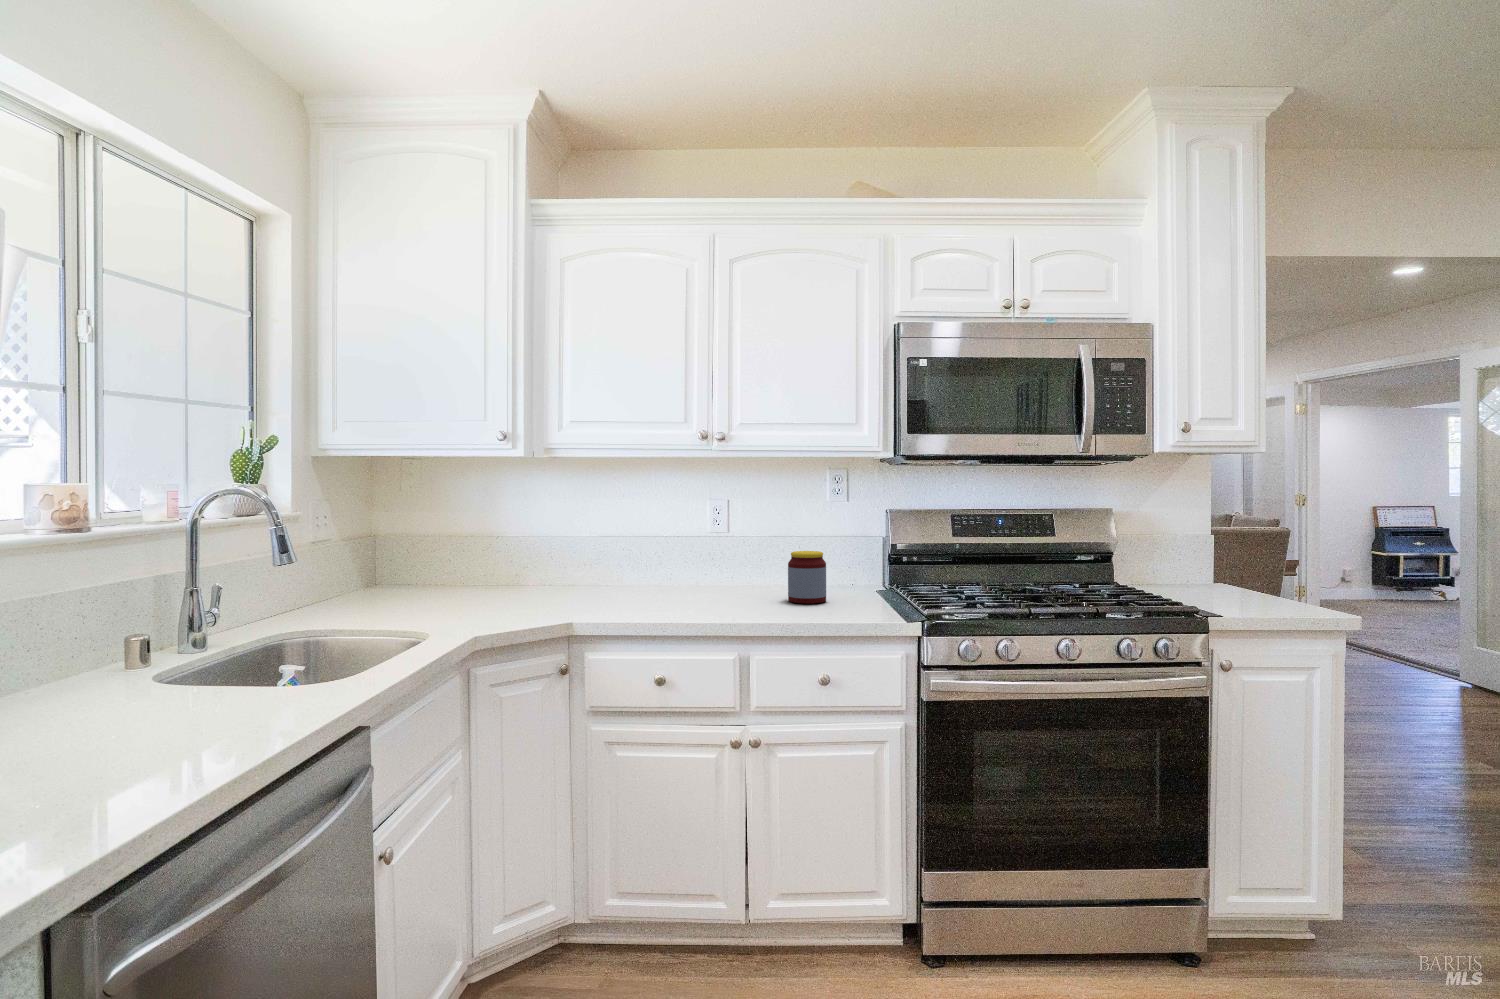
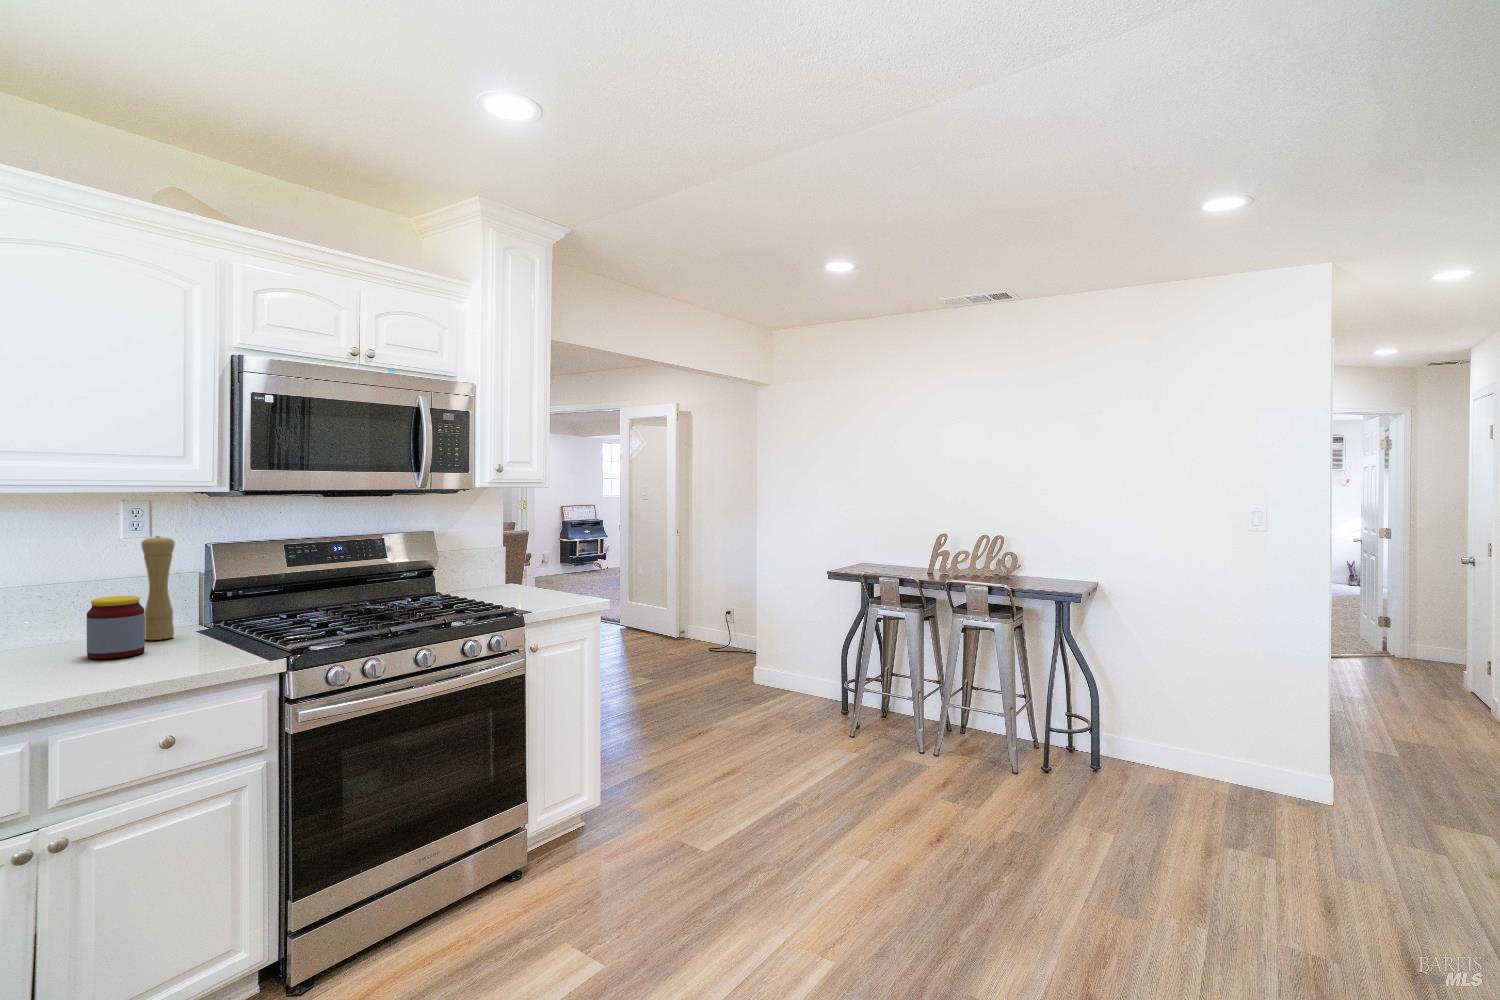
pepper mill: none [832,501,856,594] -> present [141,536,175,640]

